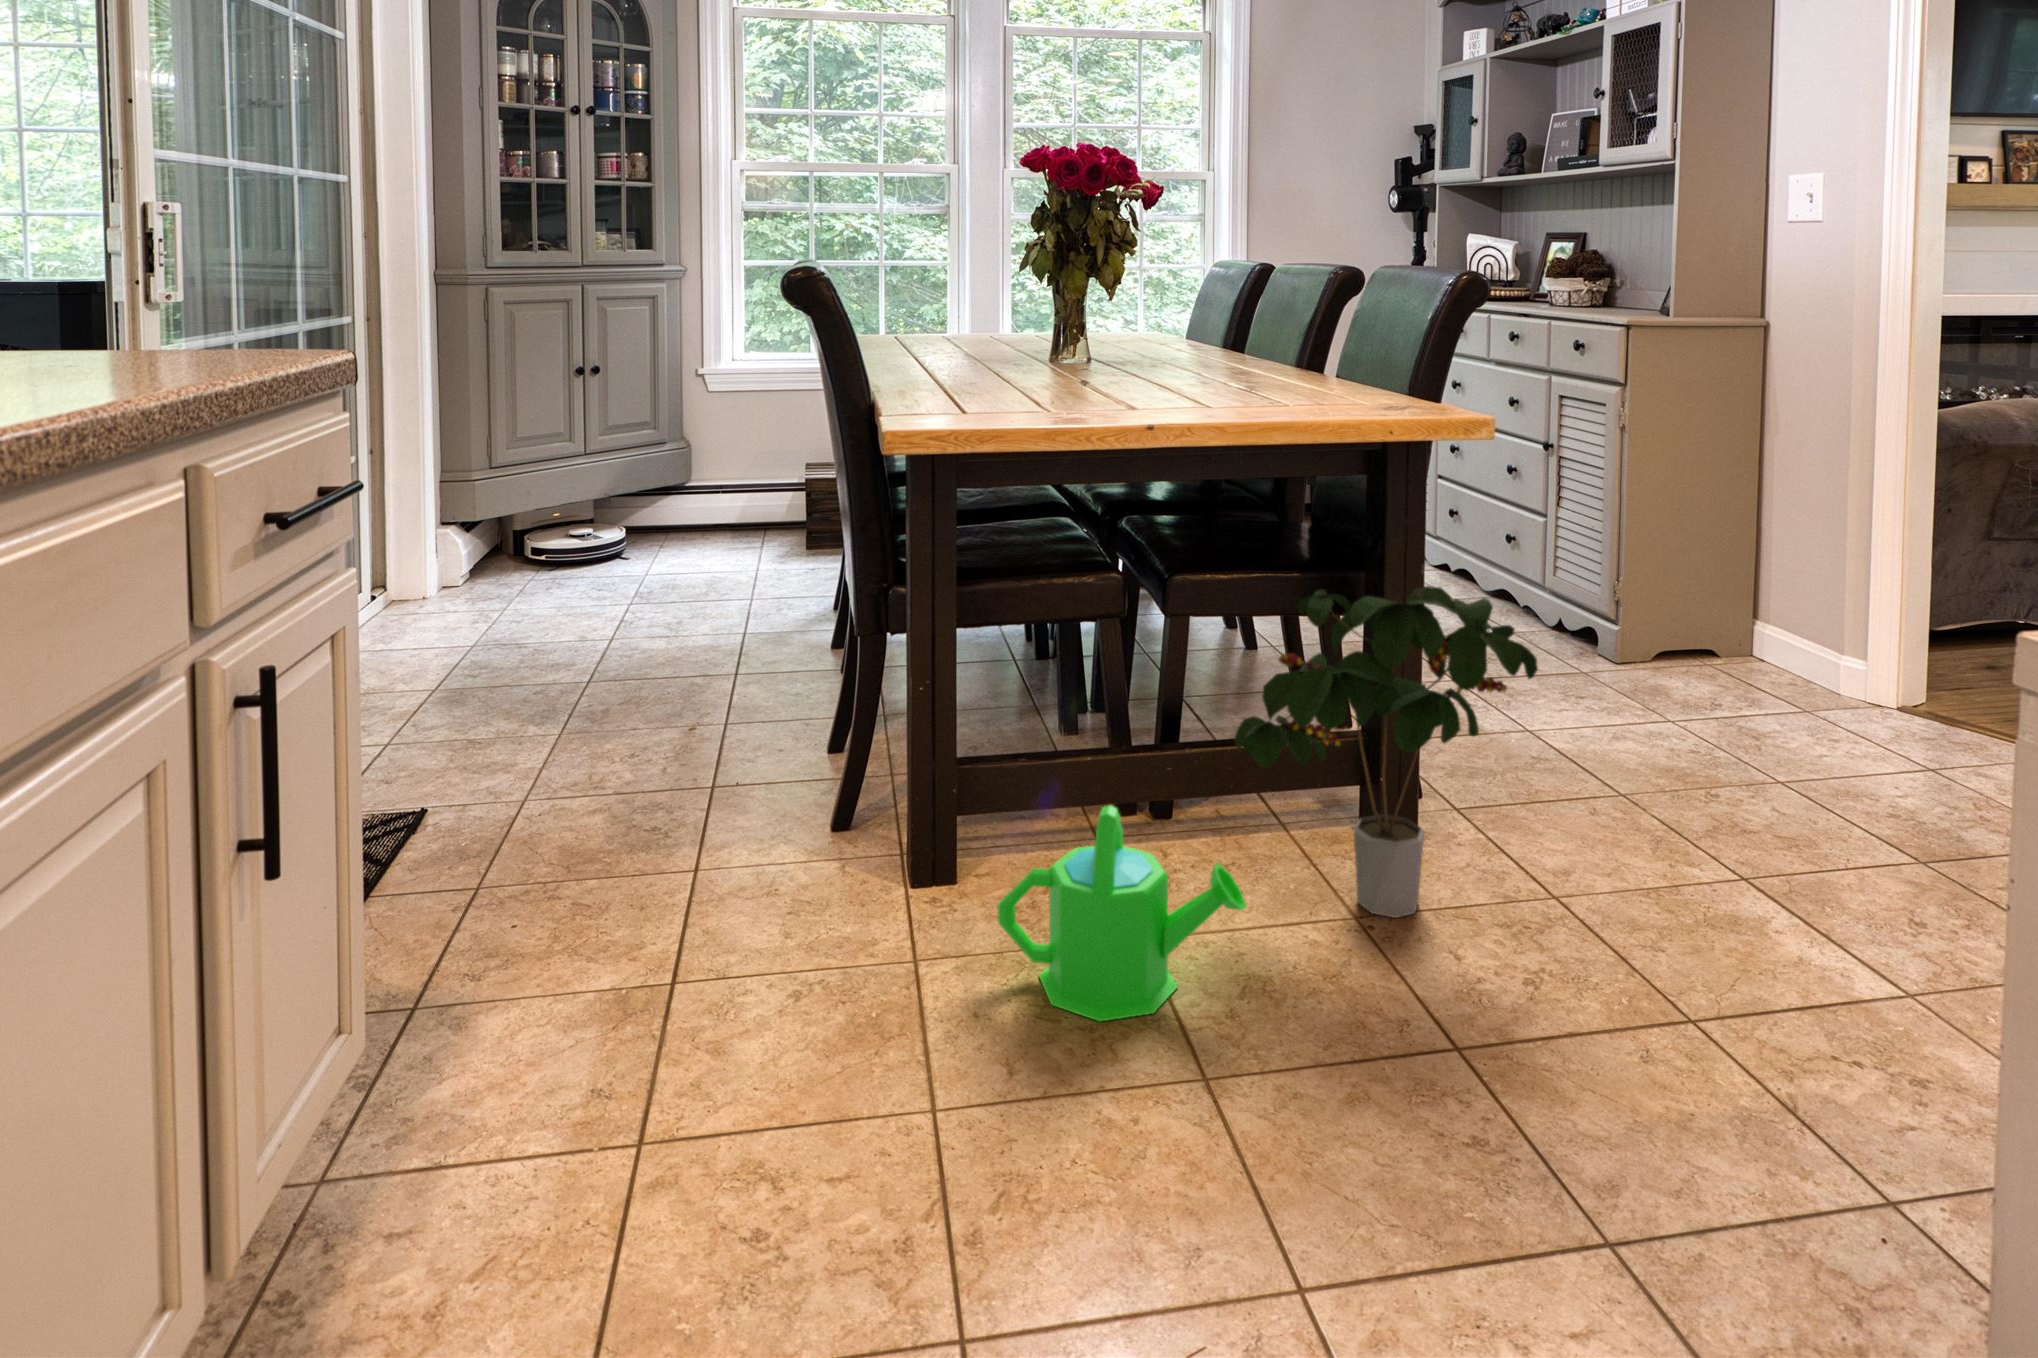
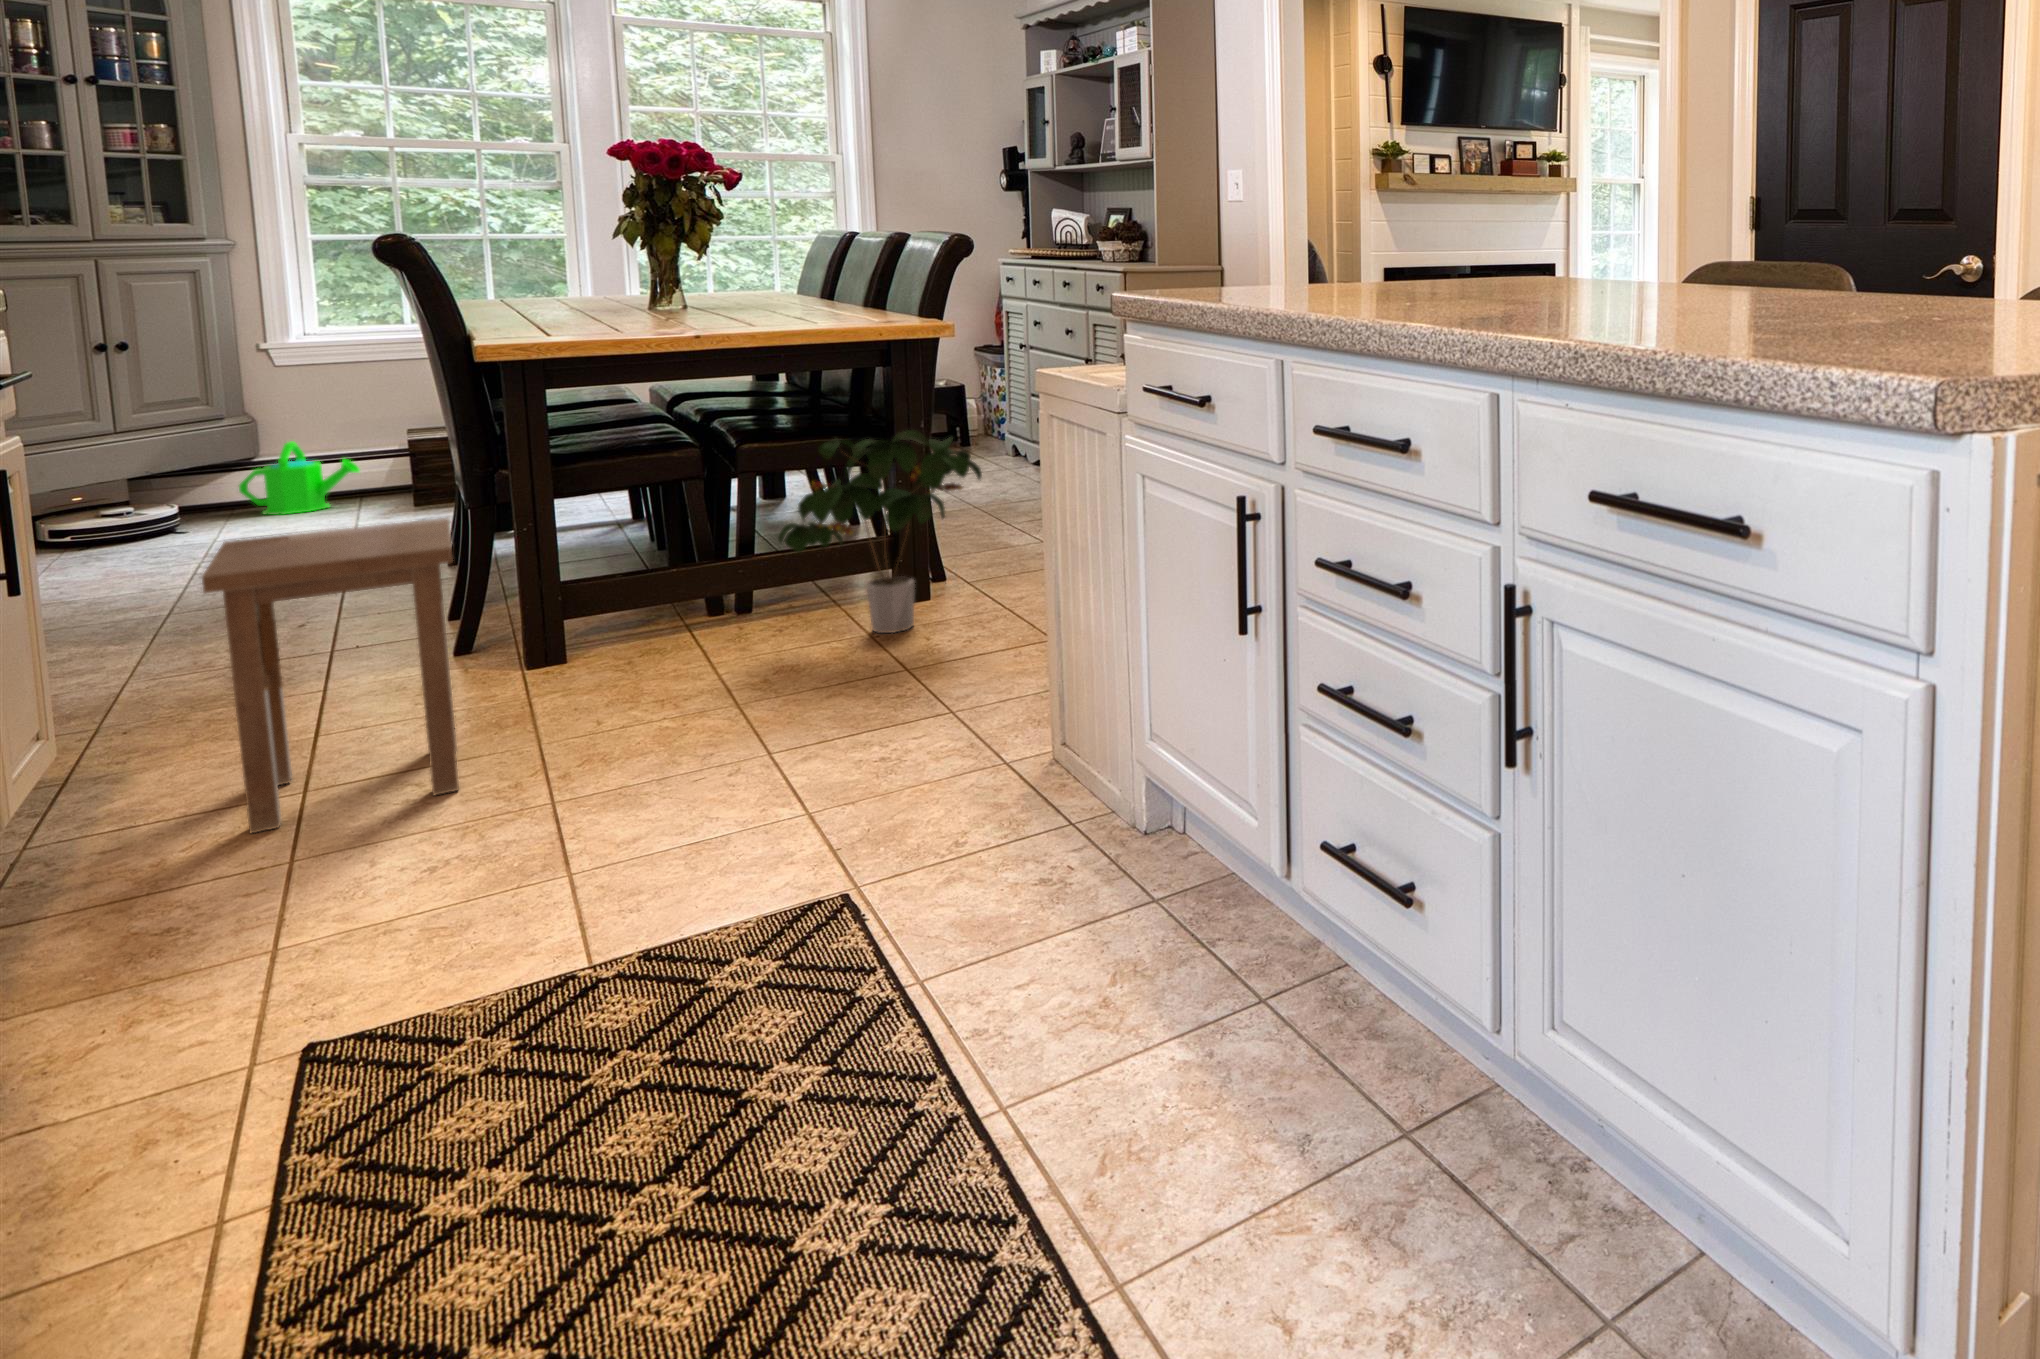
stool: none [497,717,837,1286] -> present [202,518,459,833]
watering can: present [998,805,1246,1021] -> present [239,441,360,515]

